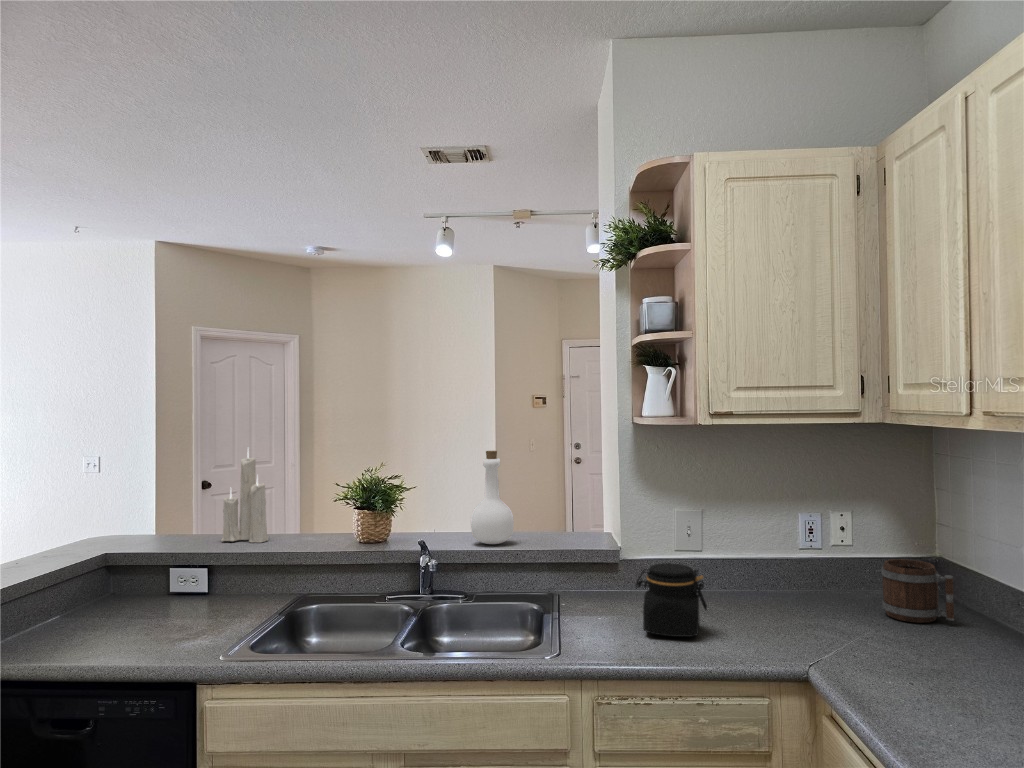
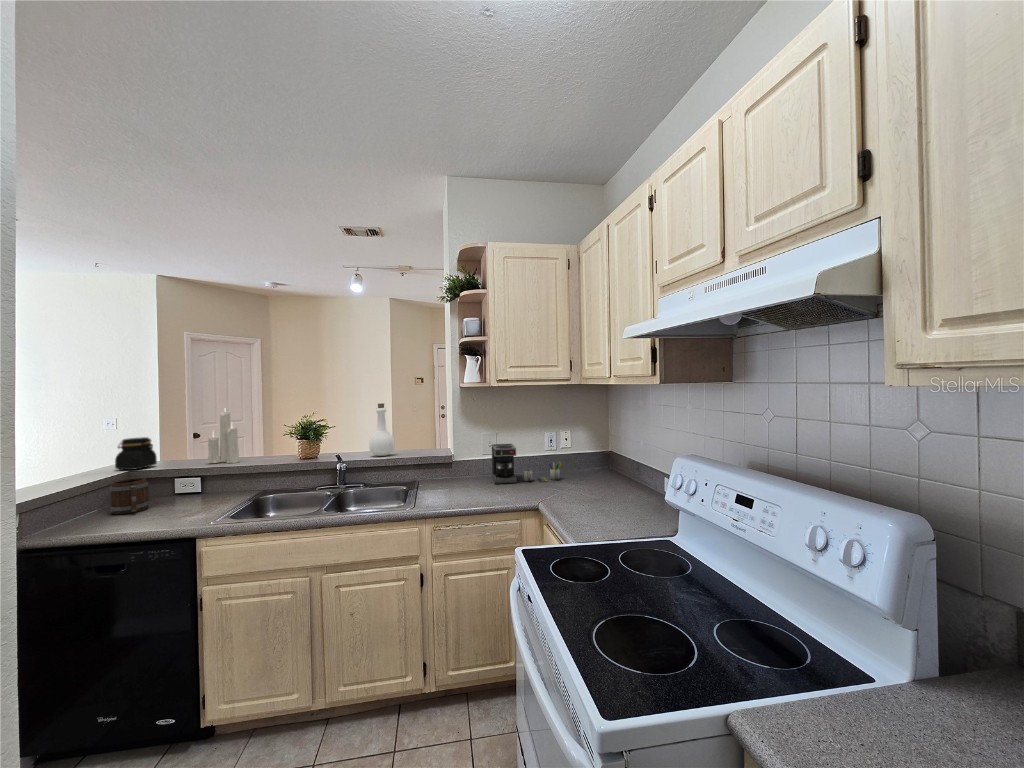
coffee maker: none [694,534,842,617] -> present [492,444,562,484]
mug: present [882,559,954,623] -> present [110,477,149,514]
jar: present [636,563,707,637] -> present [115,437,157,470]

